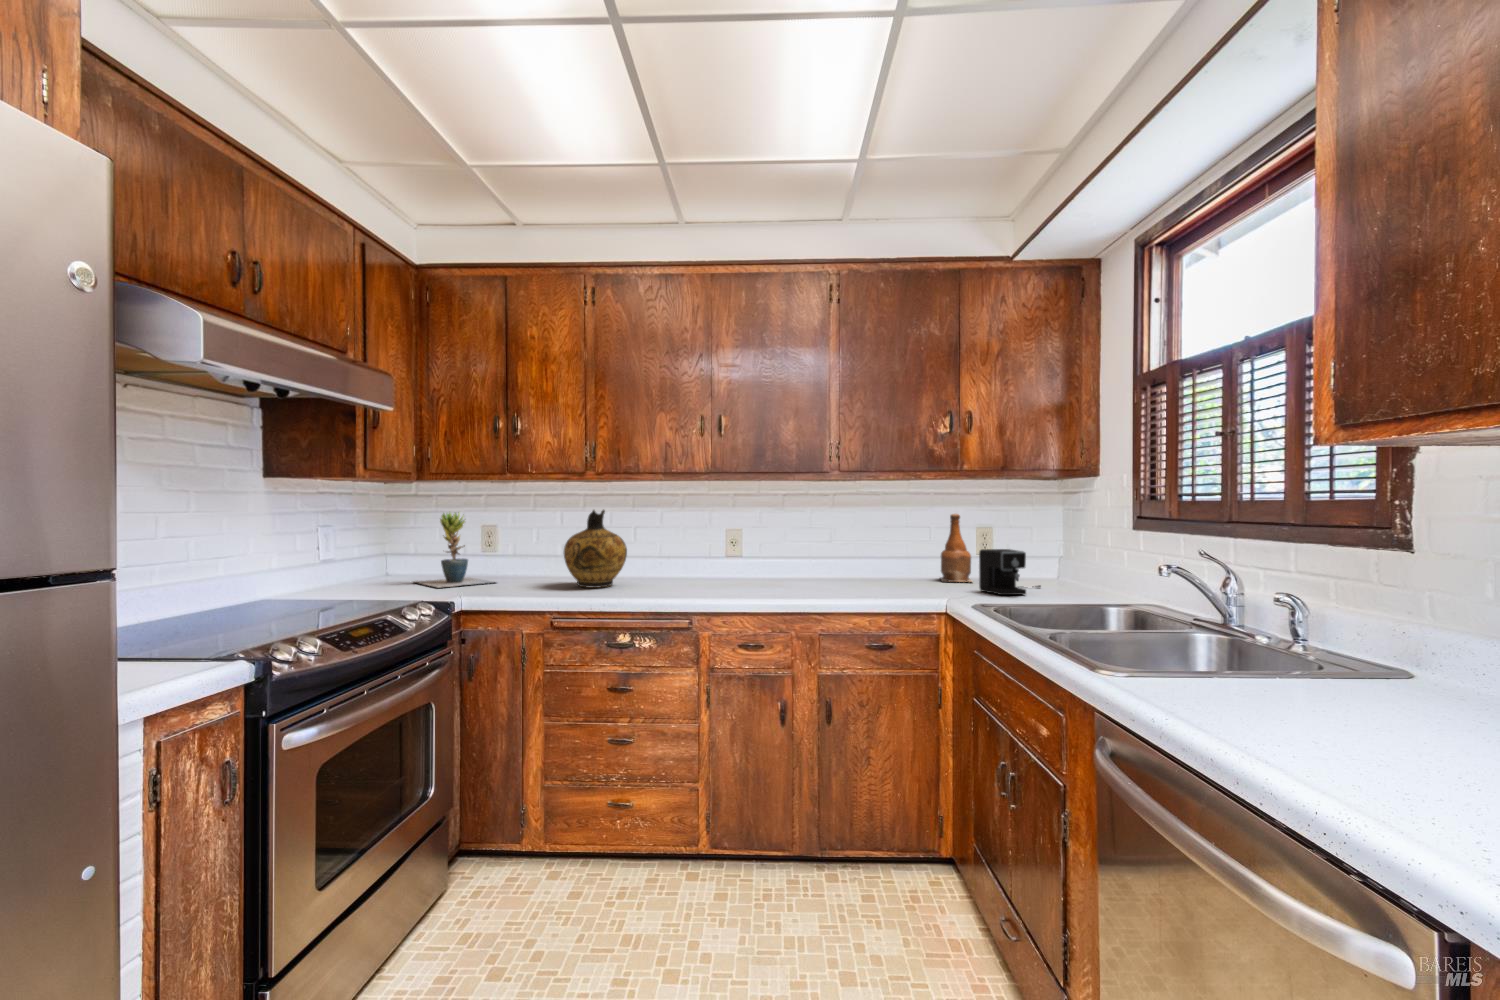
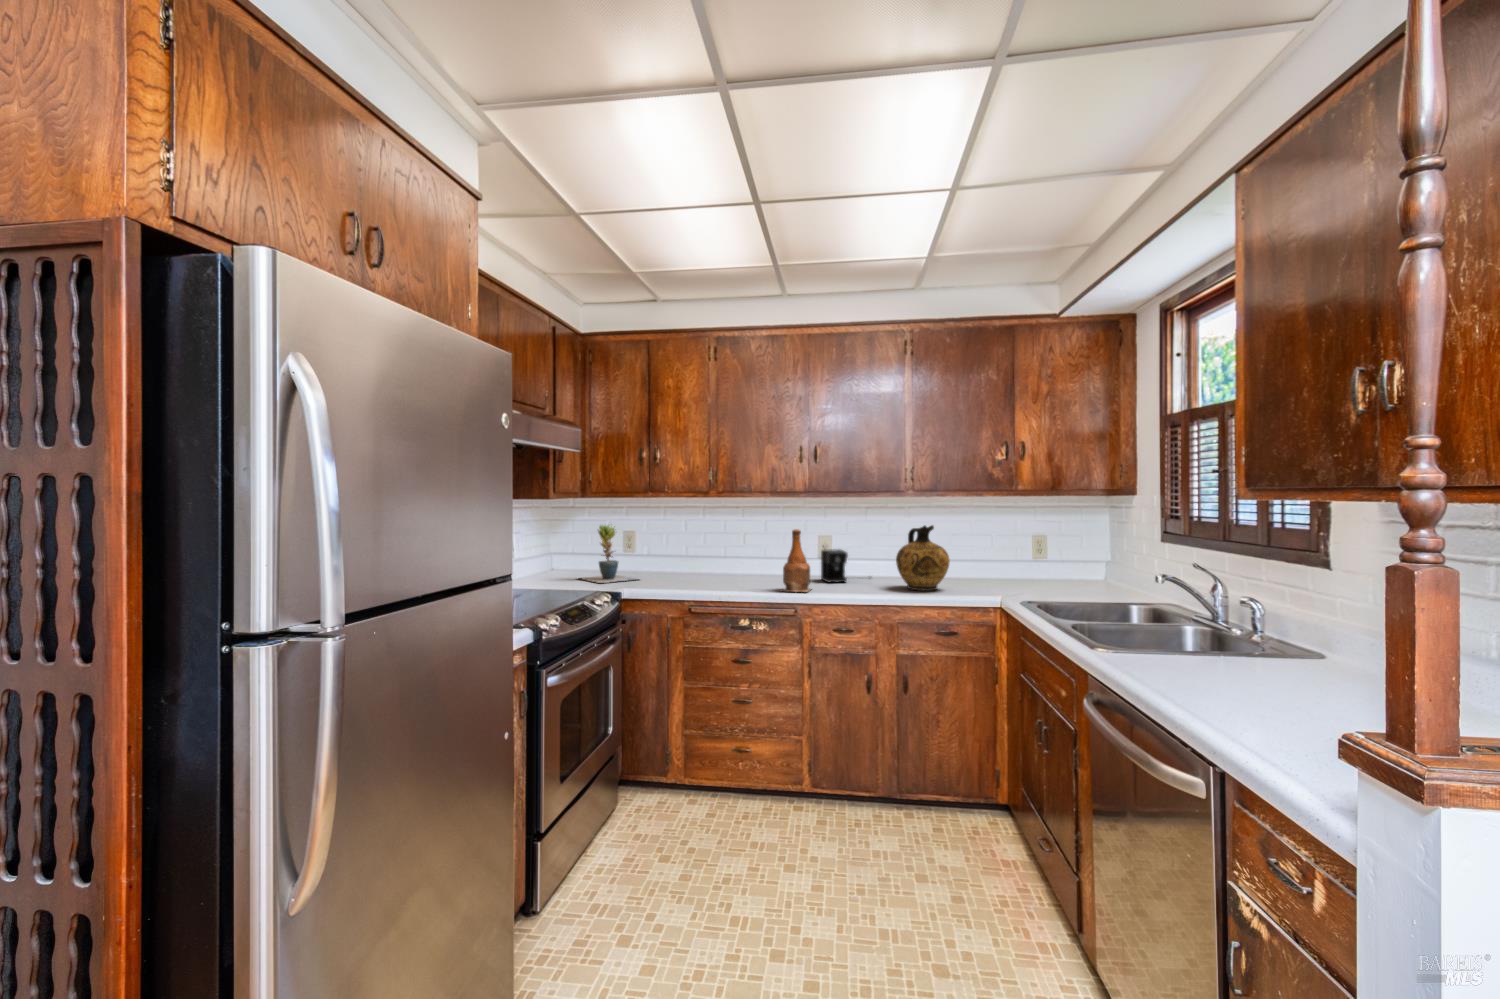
ceramic jug: present [564,510,627,588] -> present [896,525,950,591]
bottle: present [940,514,972,582] -> present [783,529,811,592]
coffee maker: present [979,549,1041,595] -> present [821,549,848,582]

